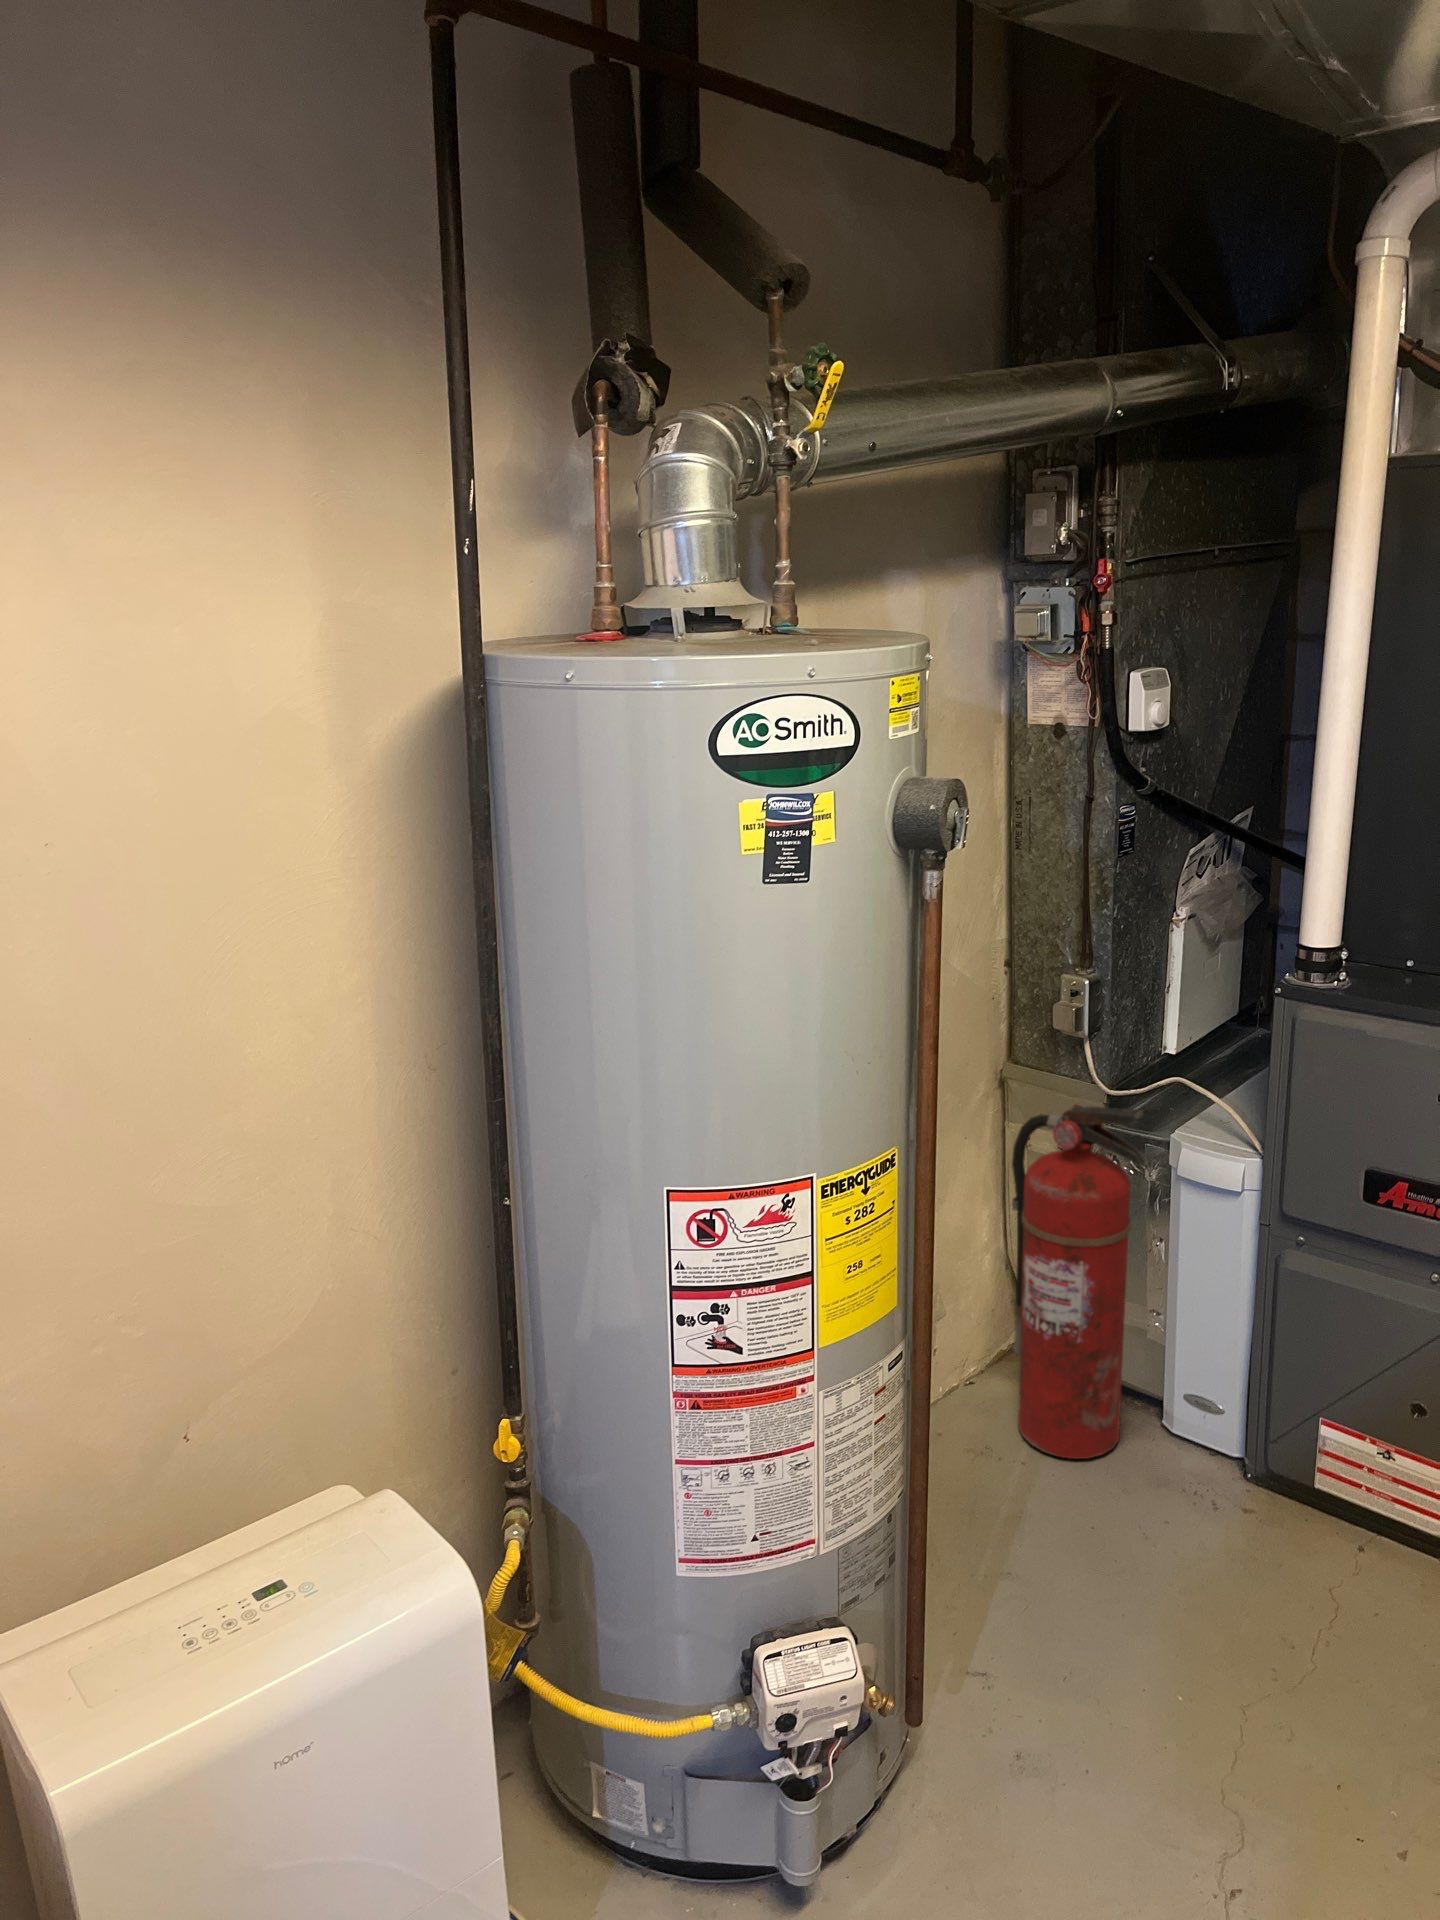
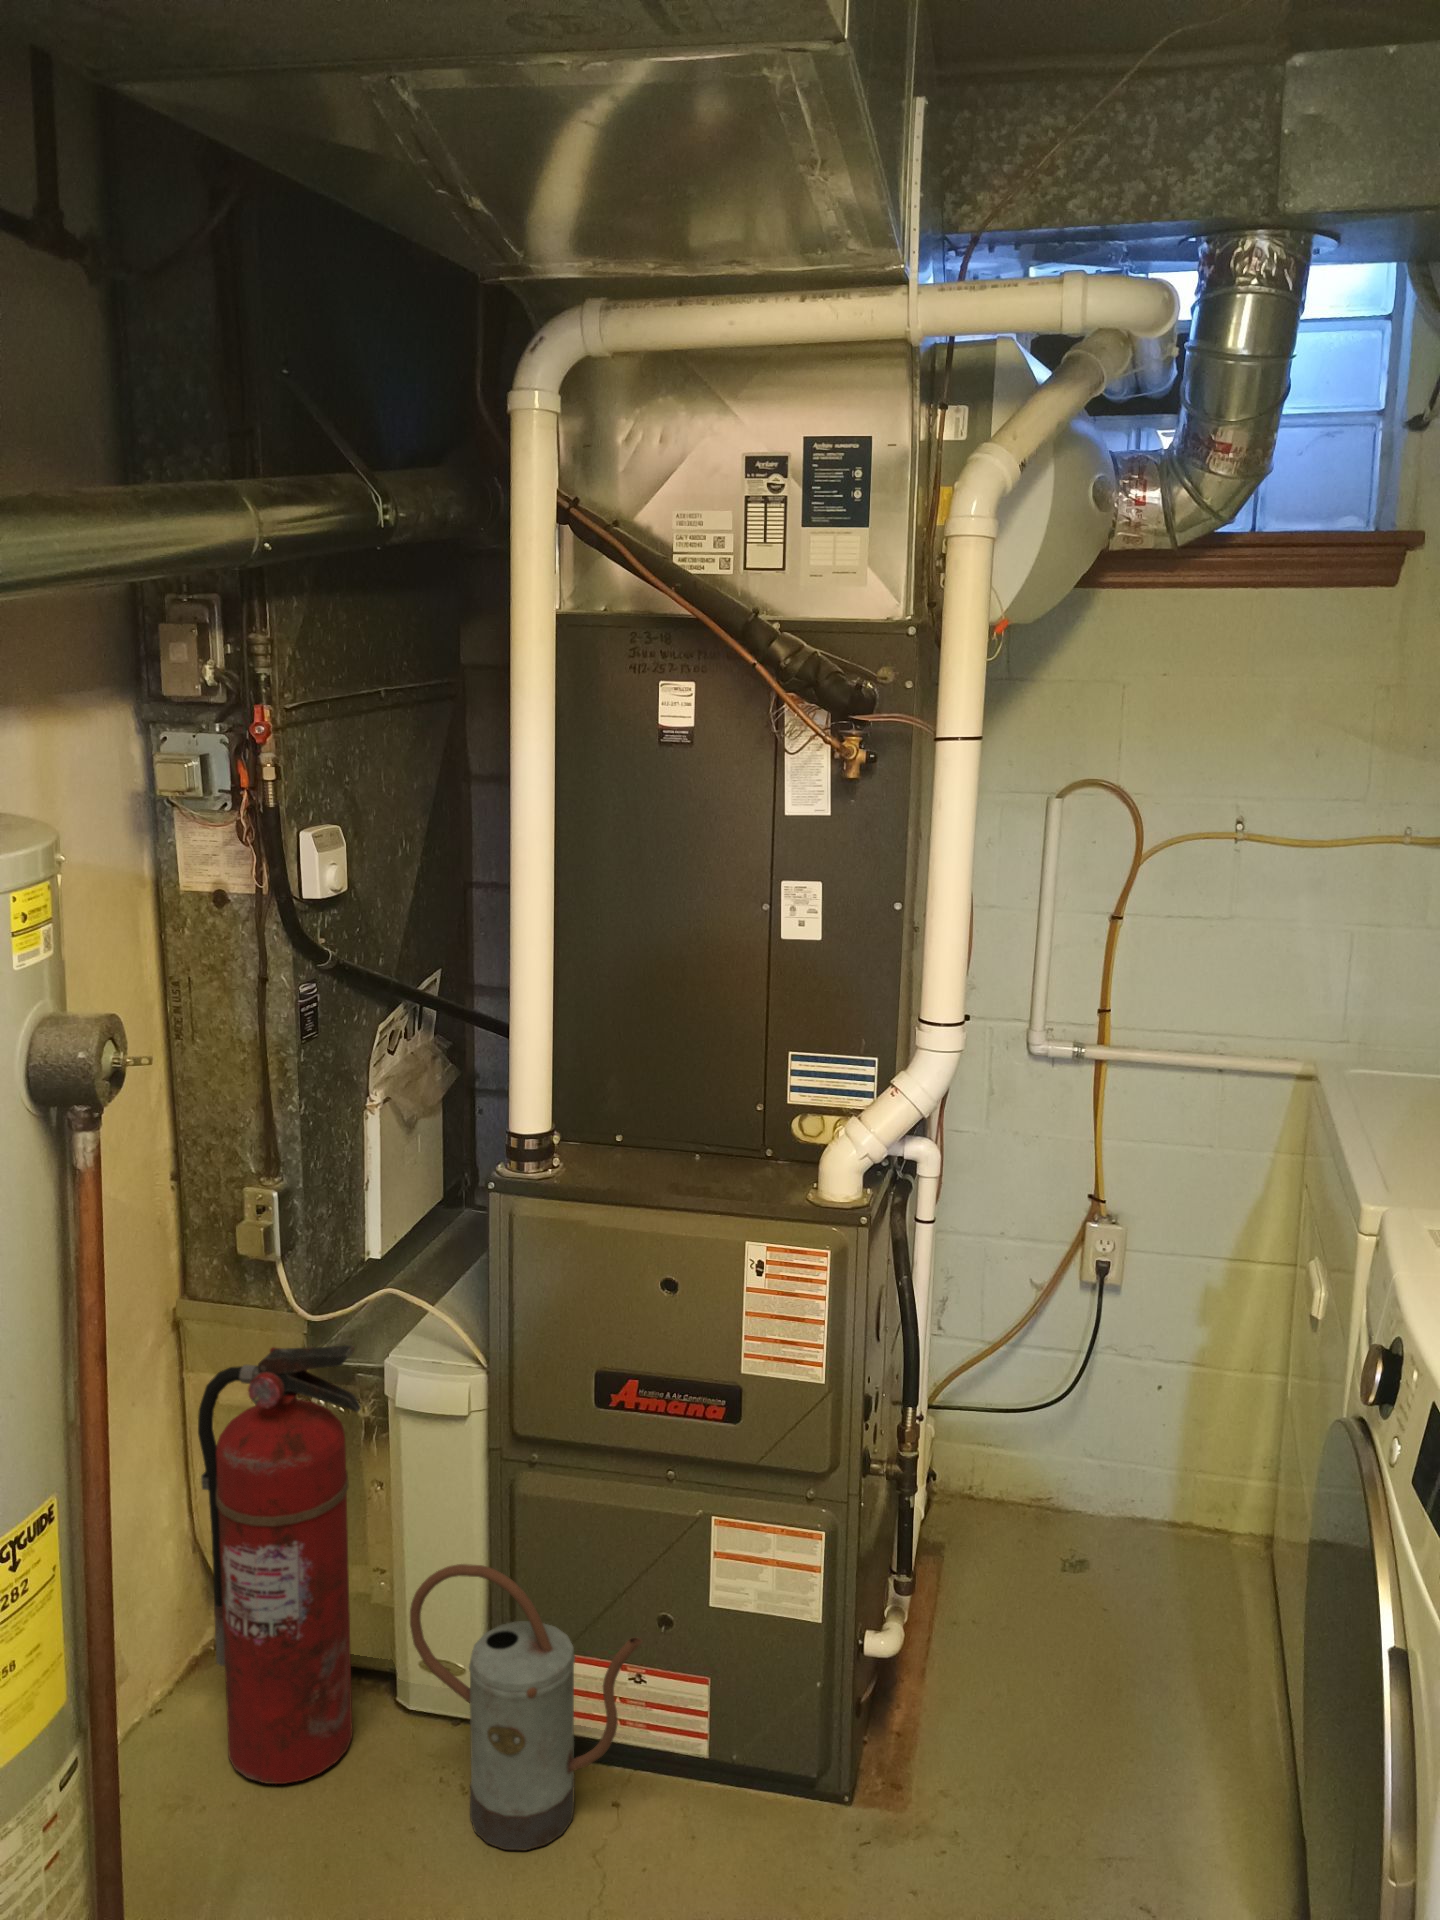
watering can: none [1173,1310,1391,1570] -> present [410,1564,642,1850]

